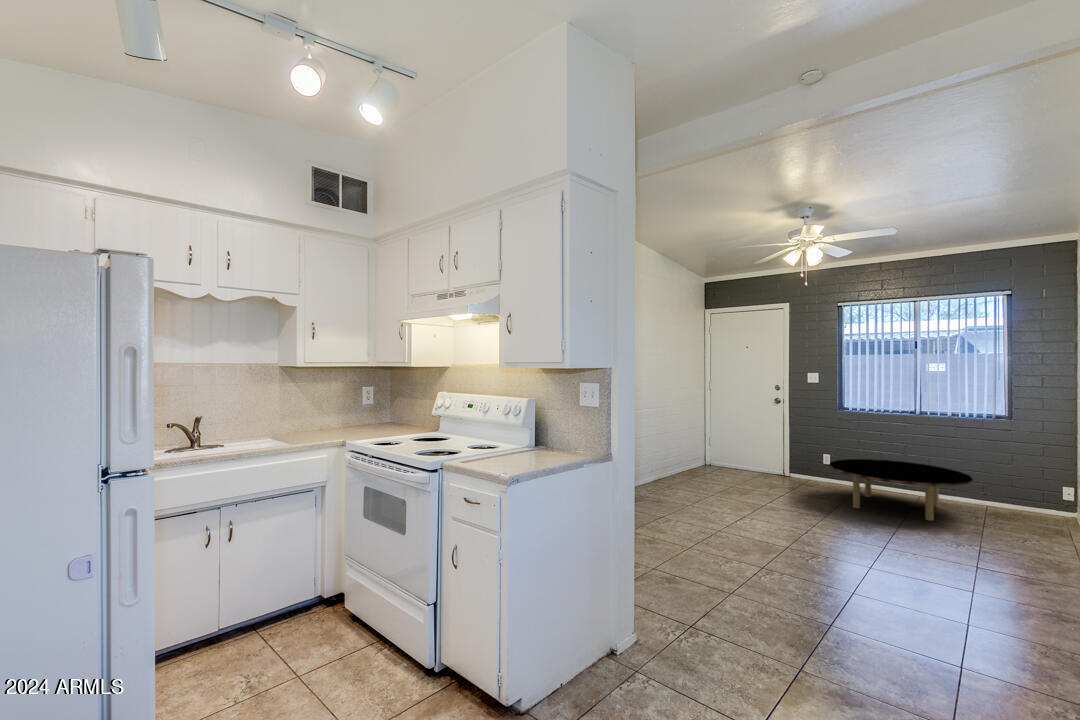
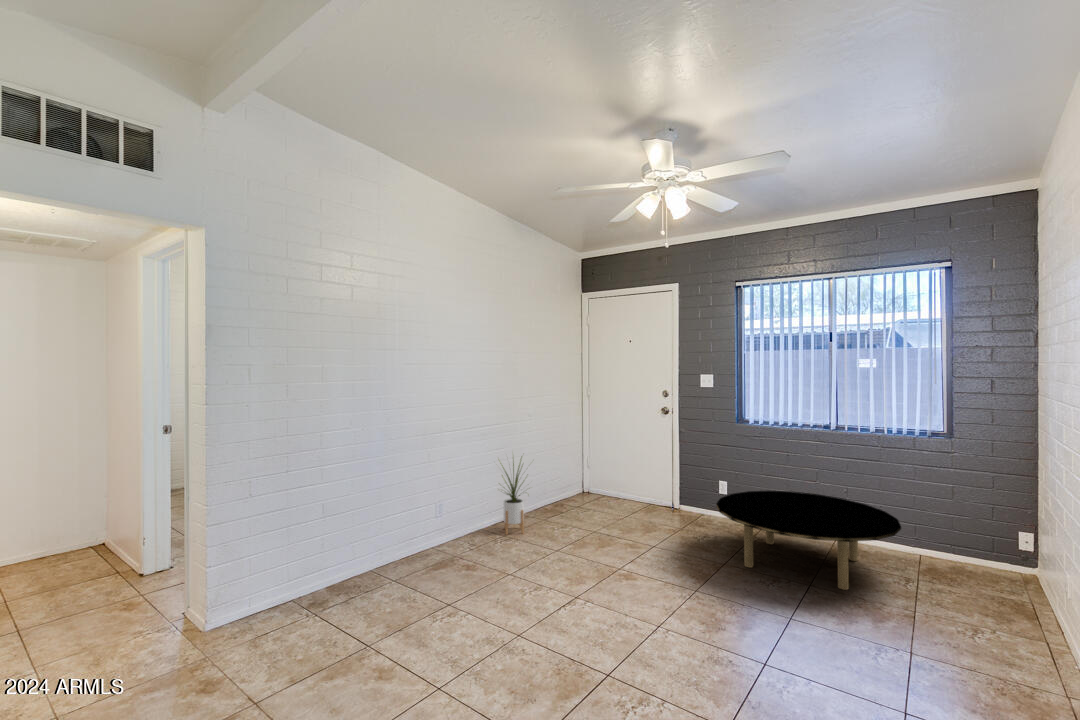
house plant: none [654,426,686,487] -> present [502,461,524,534]

